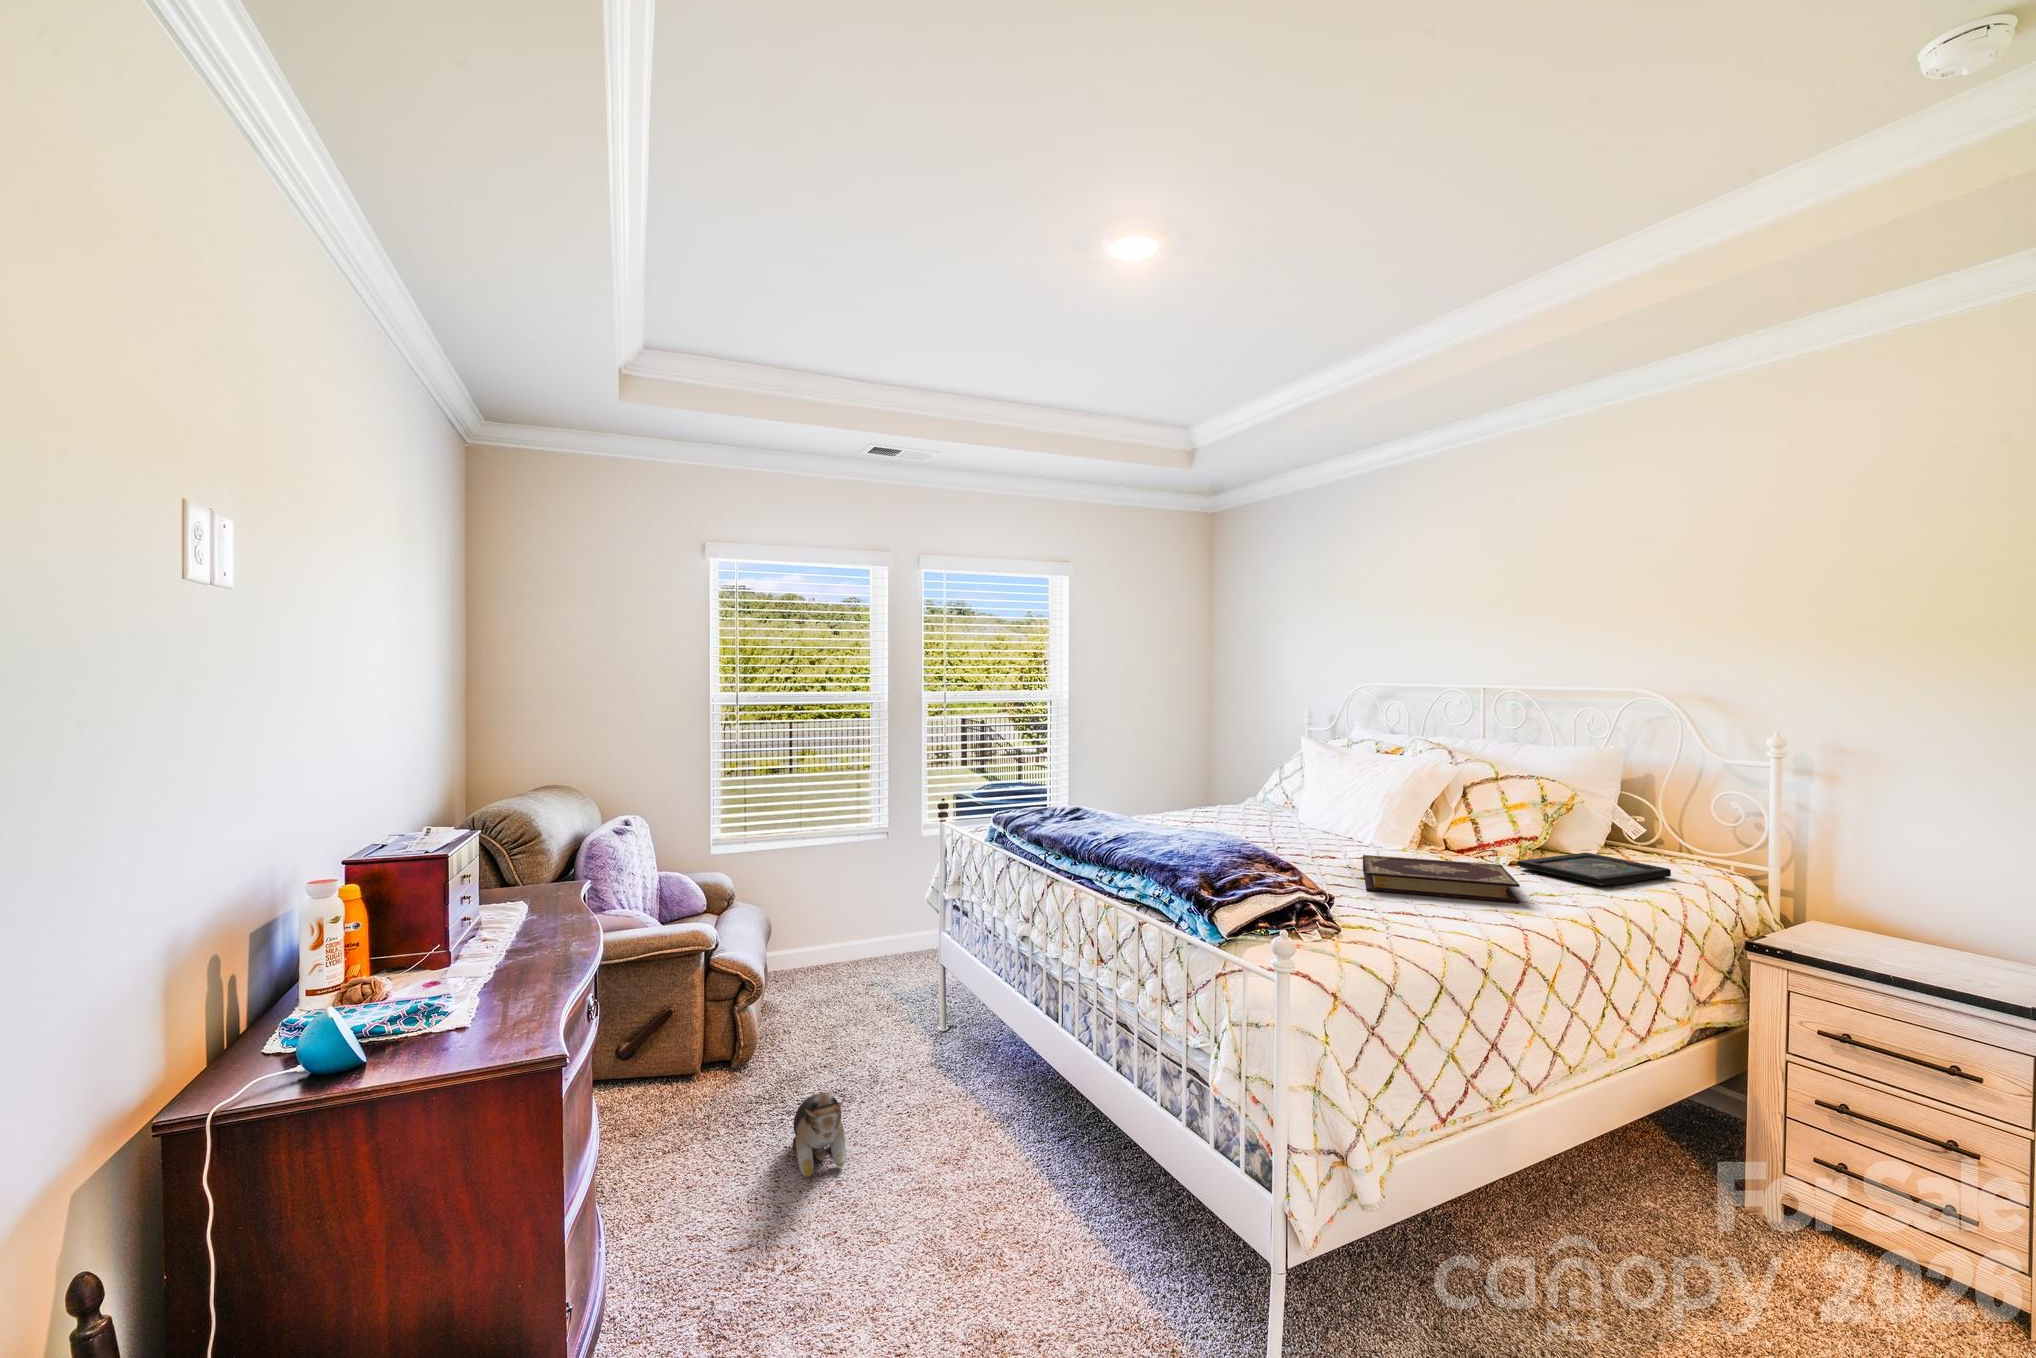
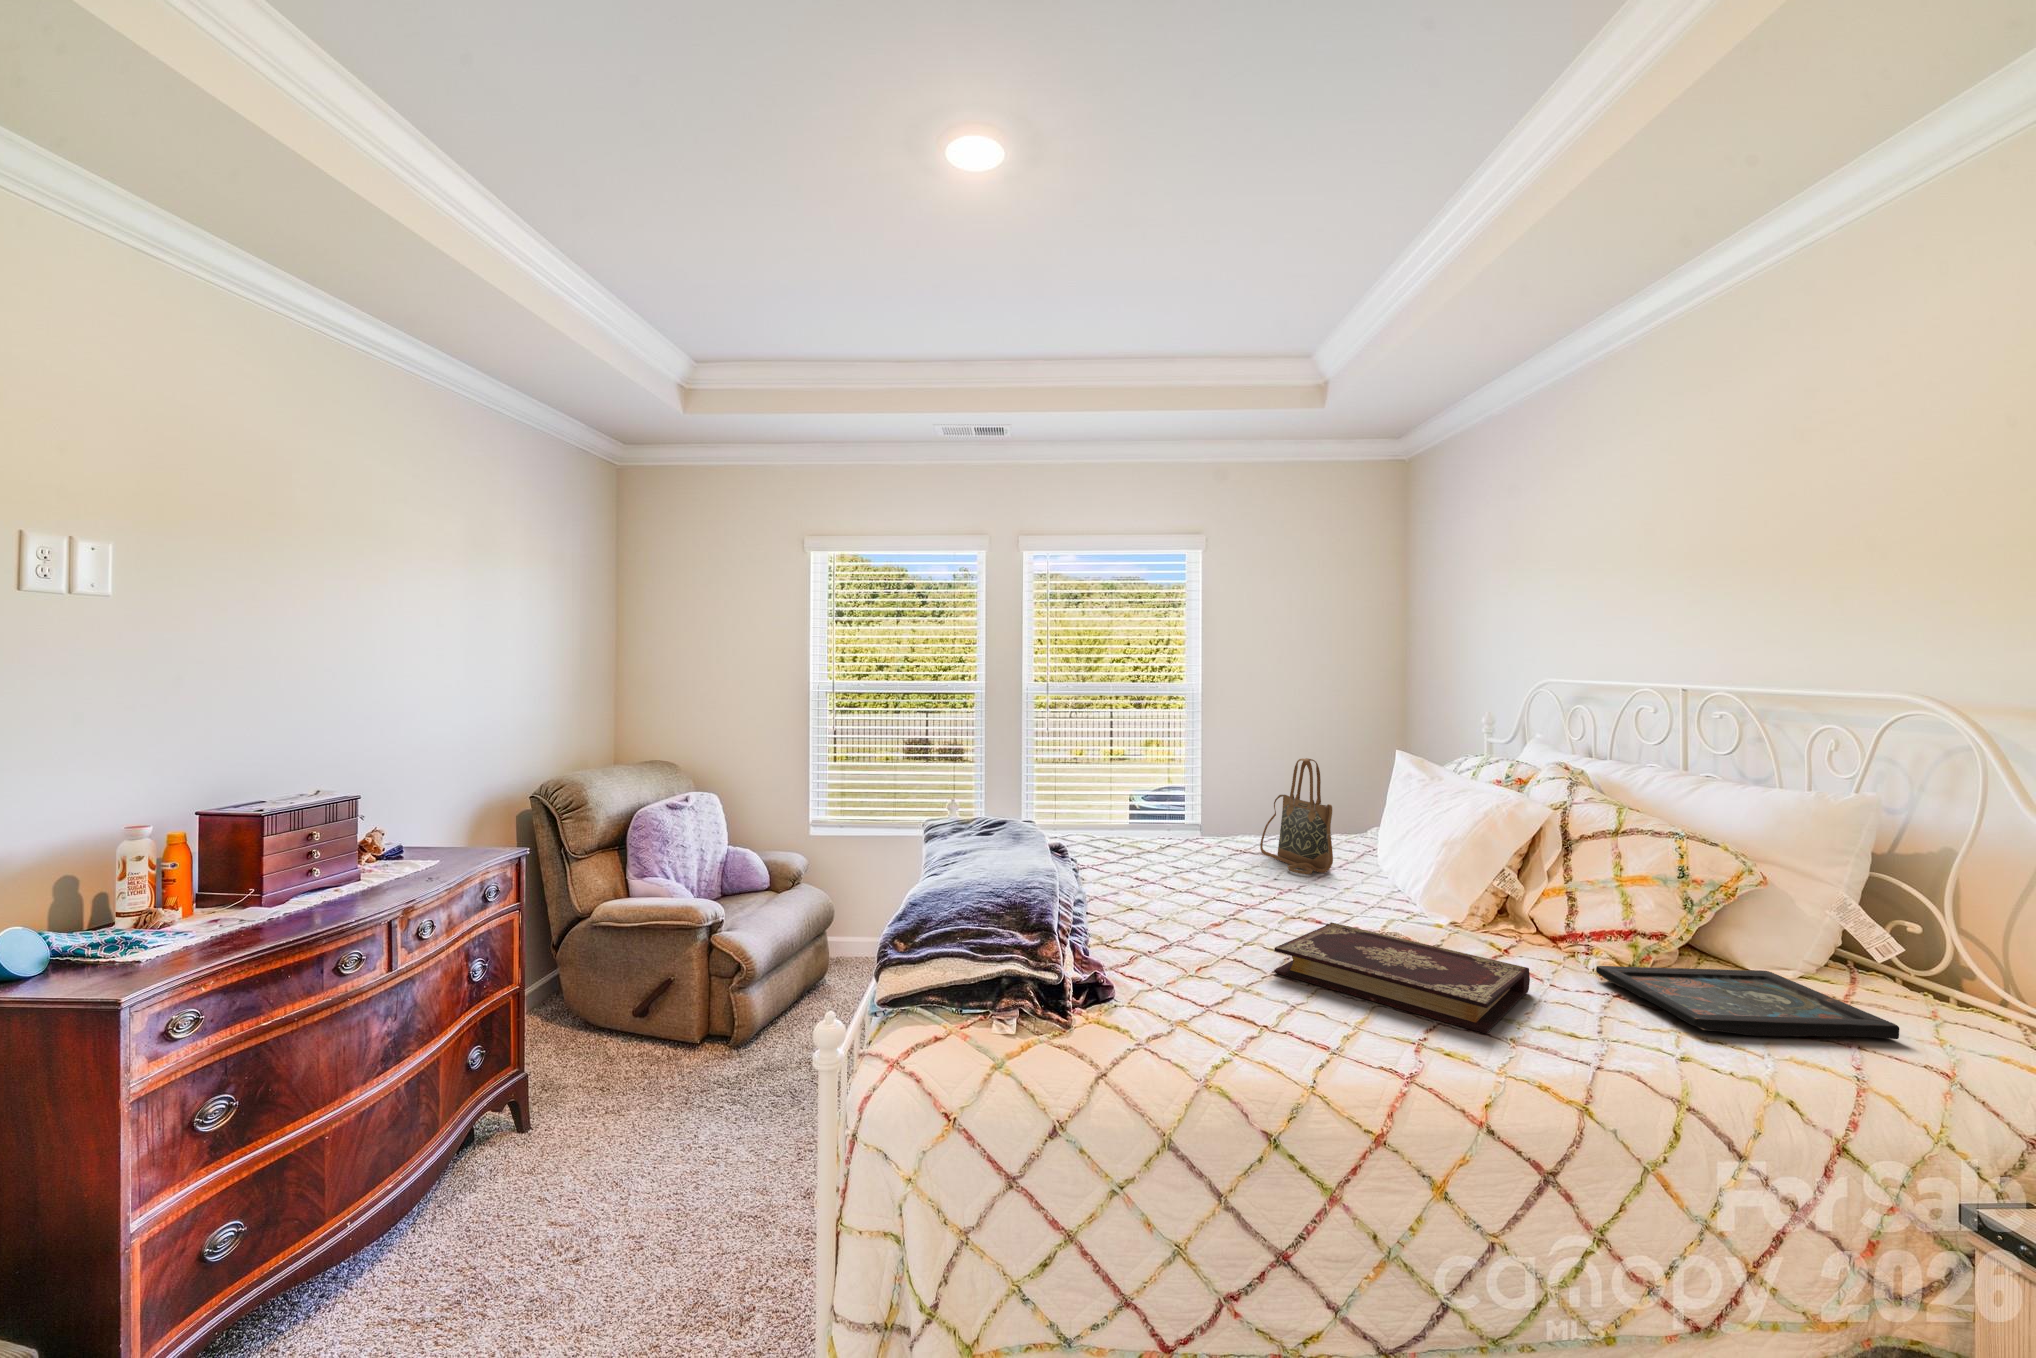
handbag: none [1206,742,1277,831] -> present [1260,758,1333,874]
plush toy: present [792,1092,846,1177] -> none [659,1086,740,1171]

